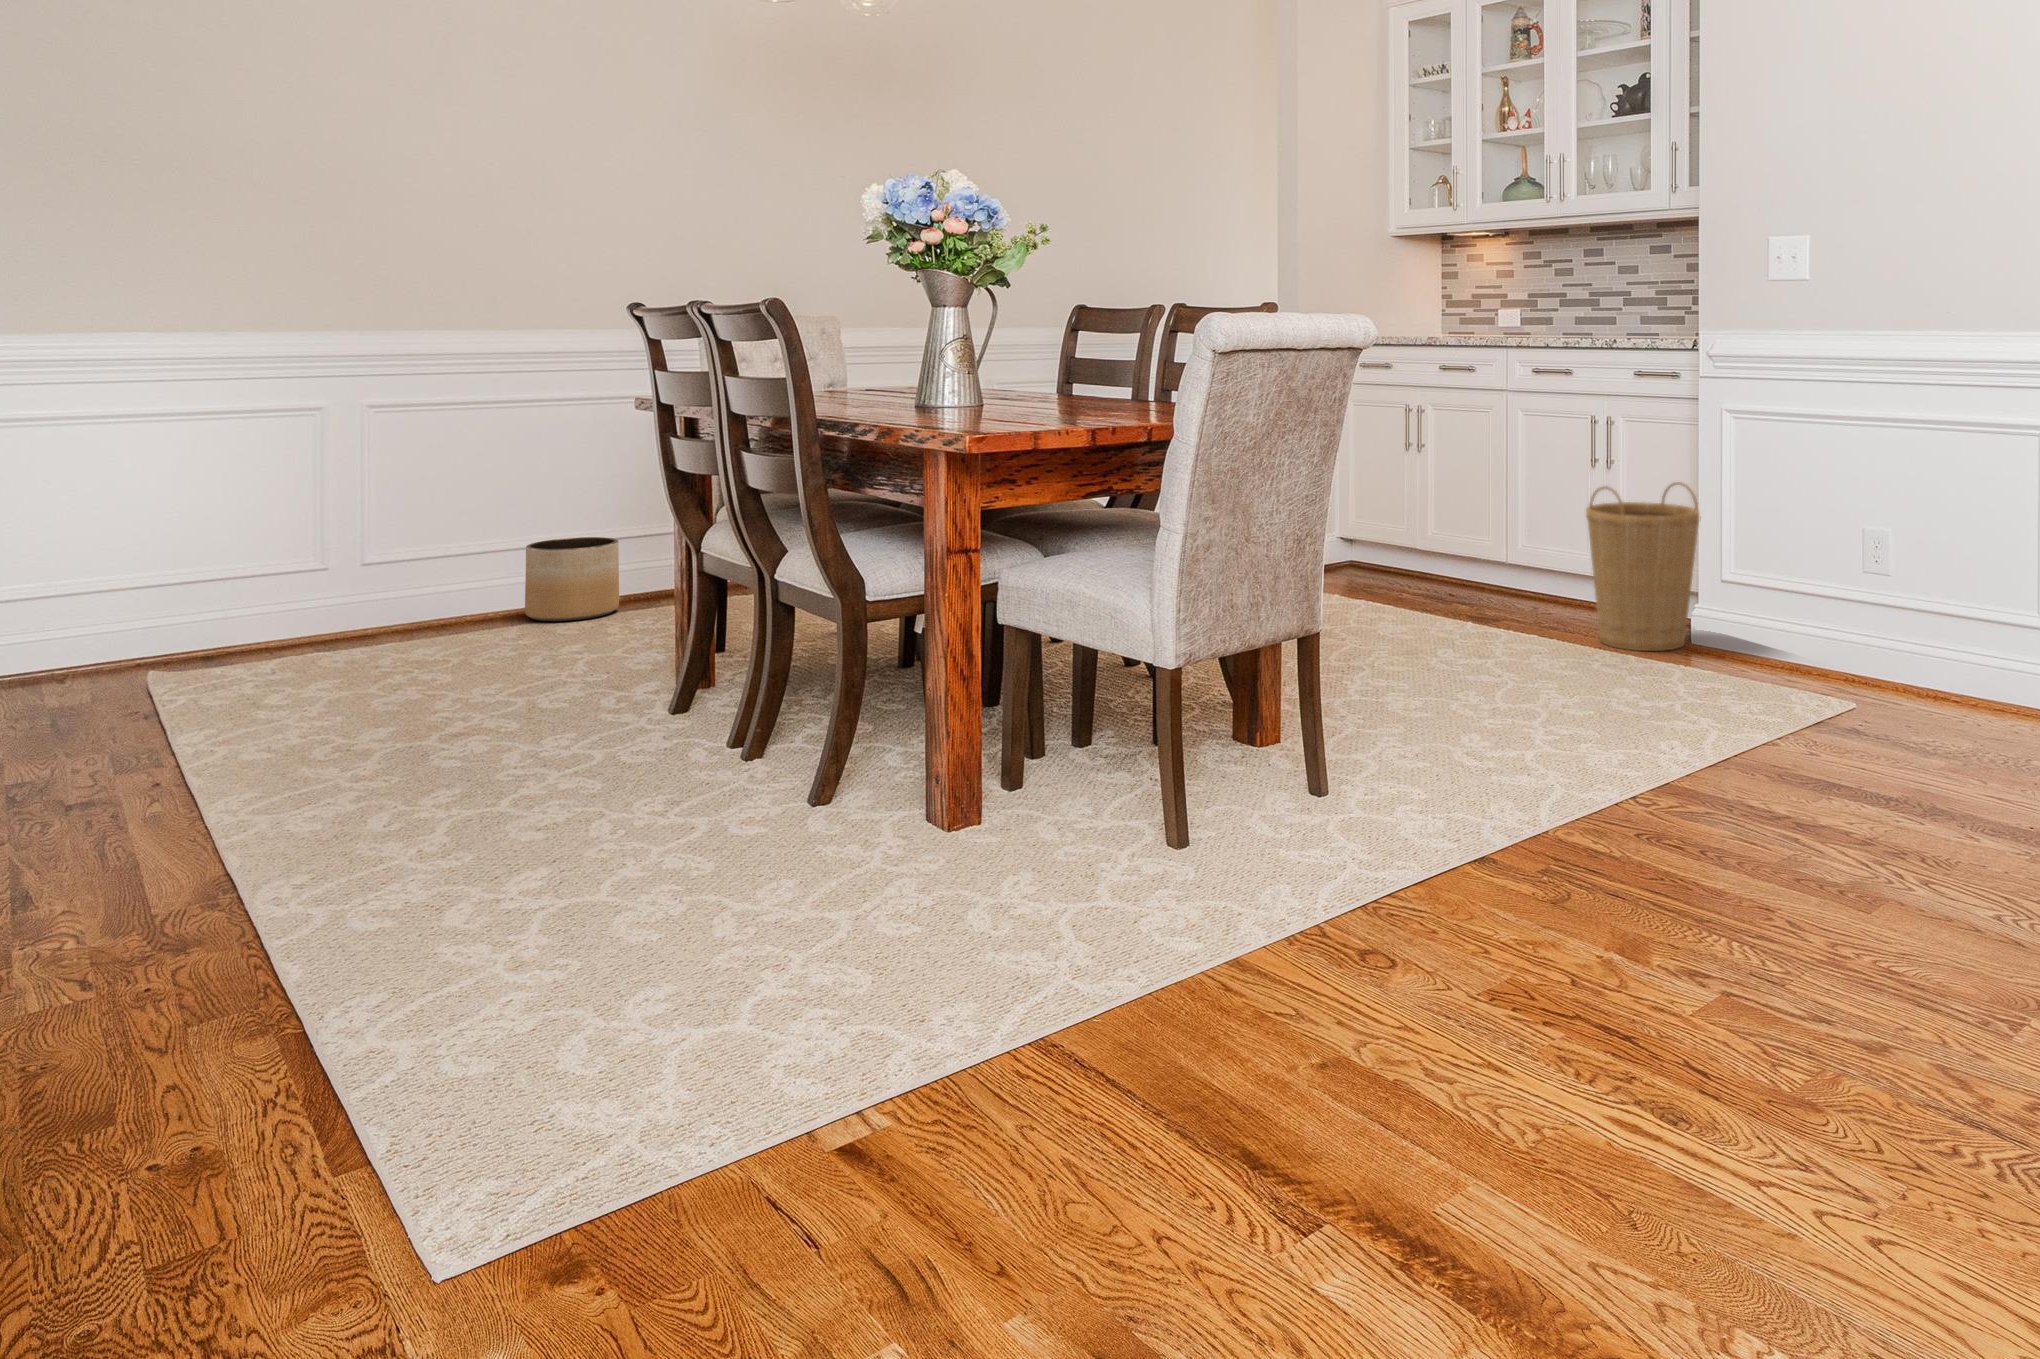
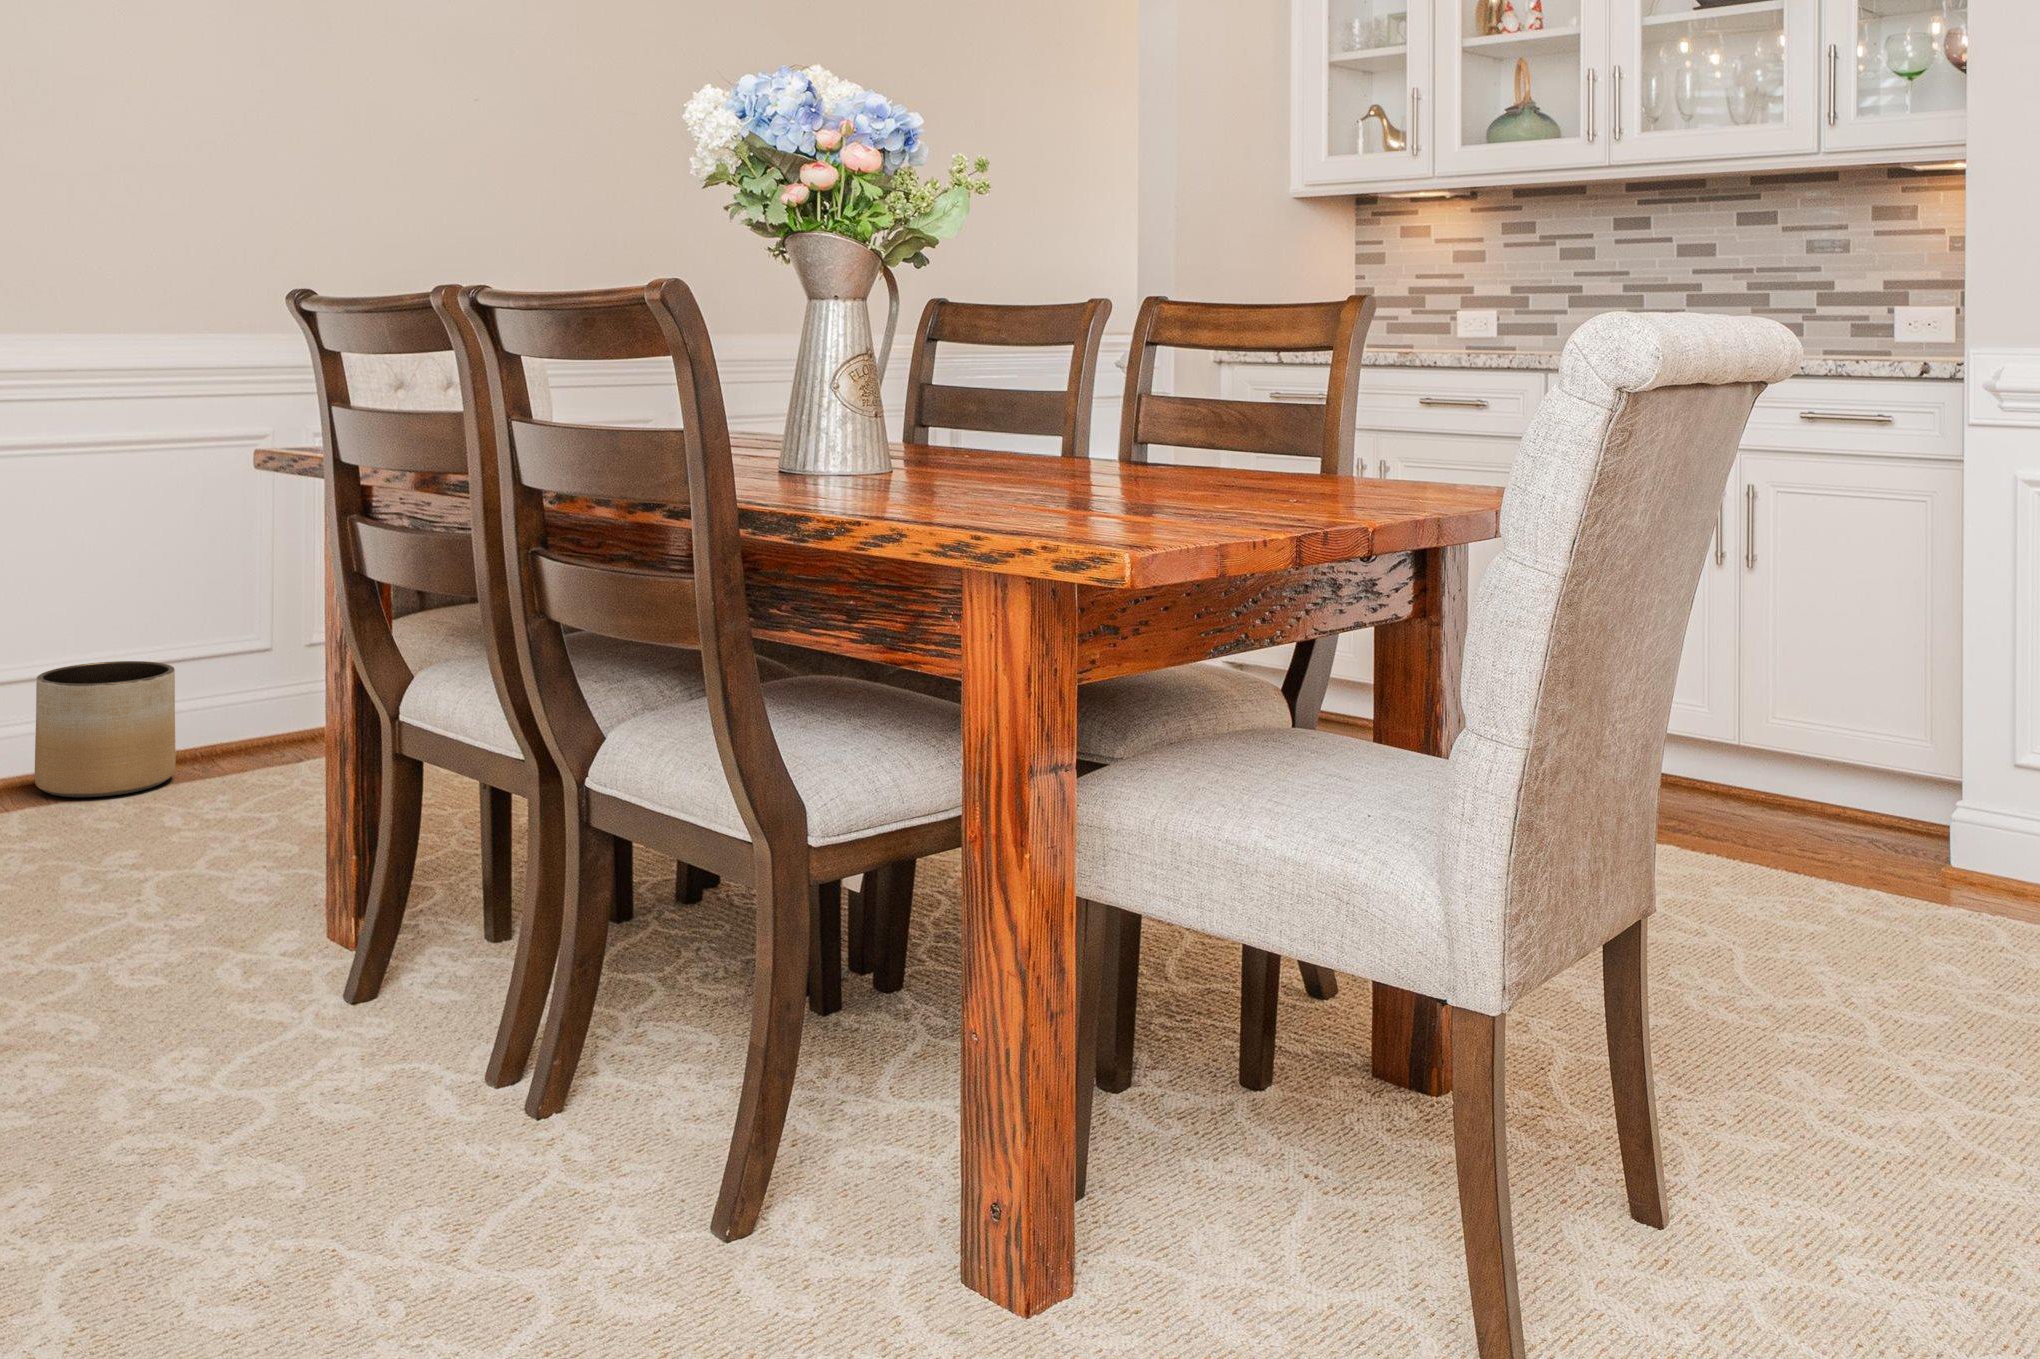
basket: present [1586,482,1699,651] -> none [1755,588,1964,871]

